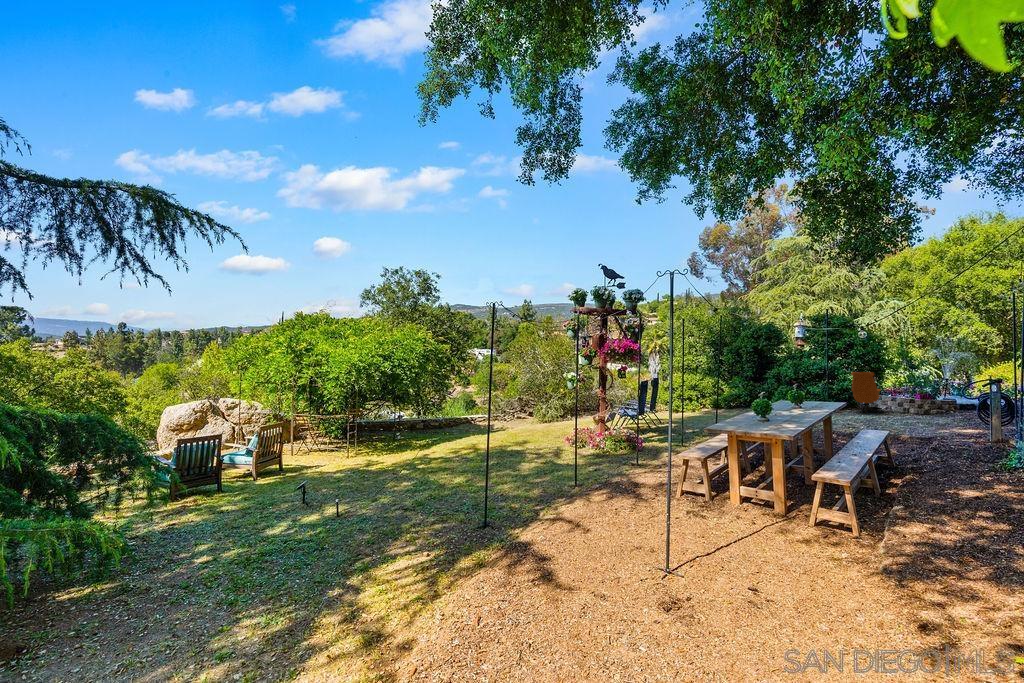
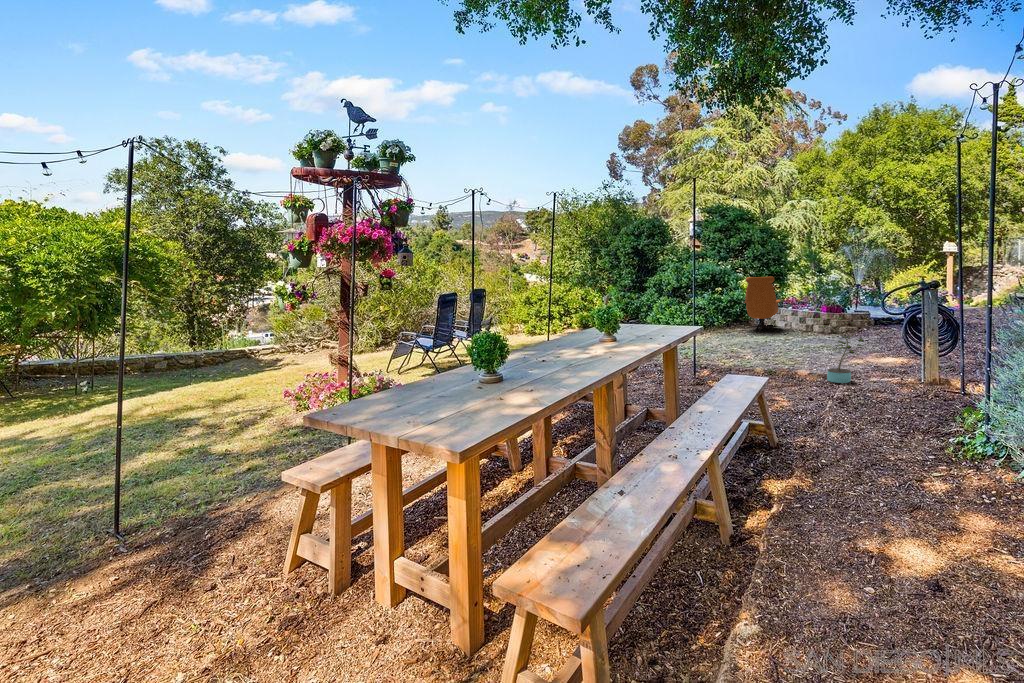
potted plant: none [909,404,940,445] -> present [819,318,864,383]

